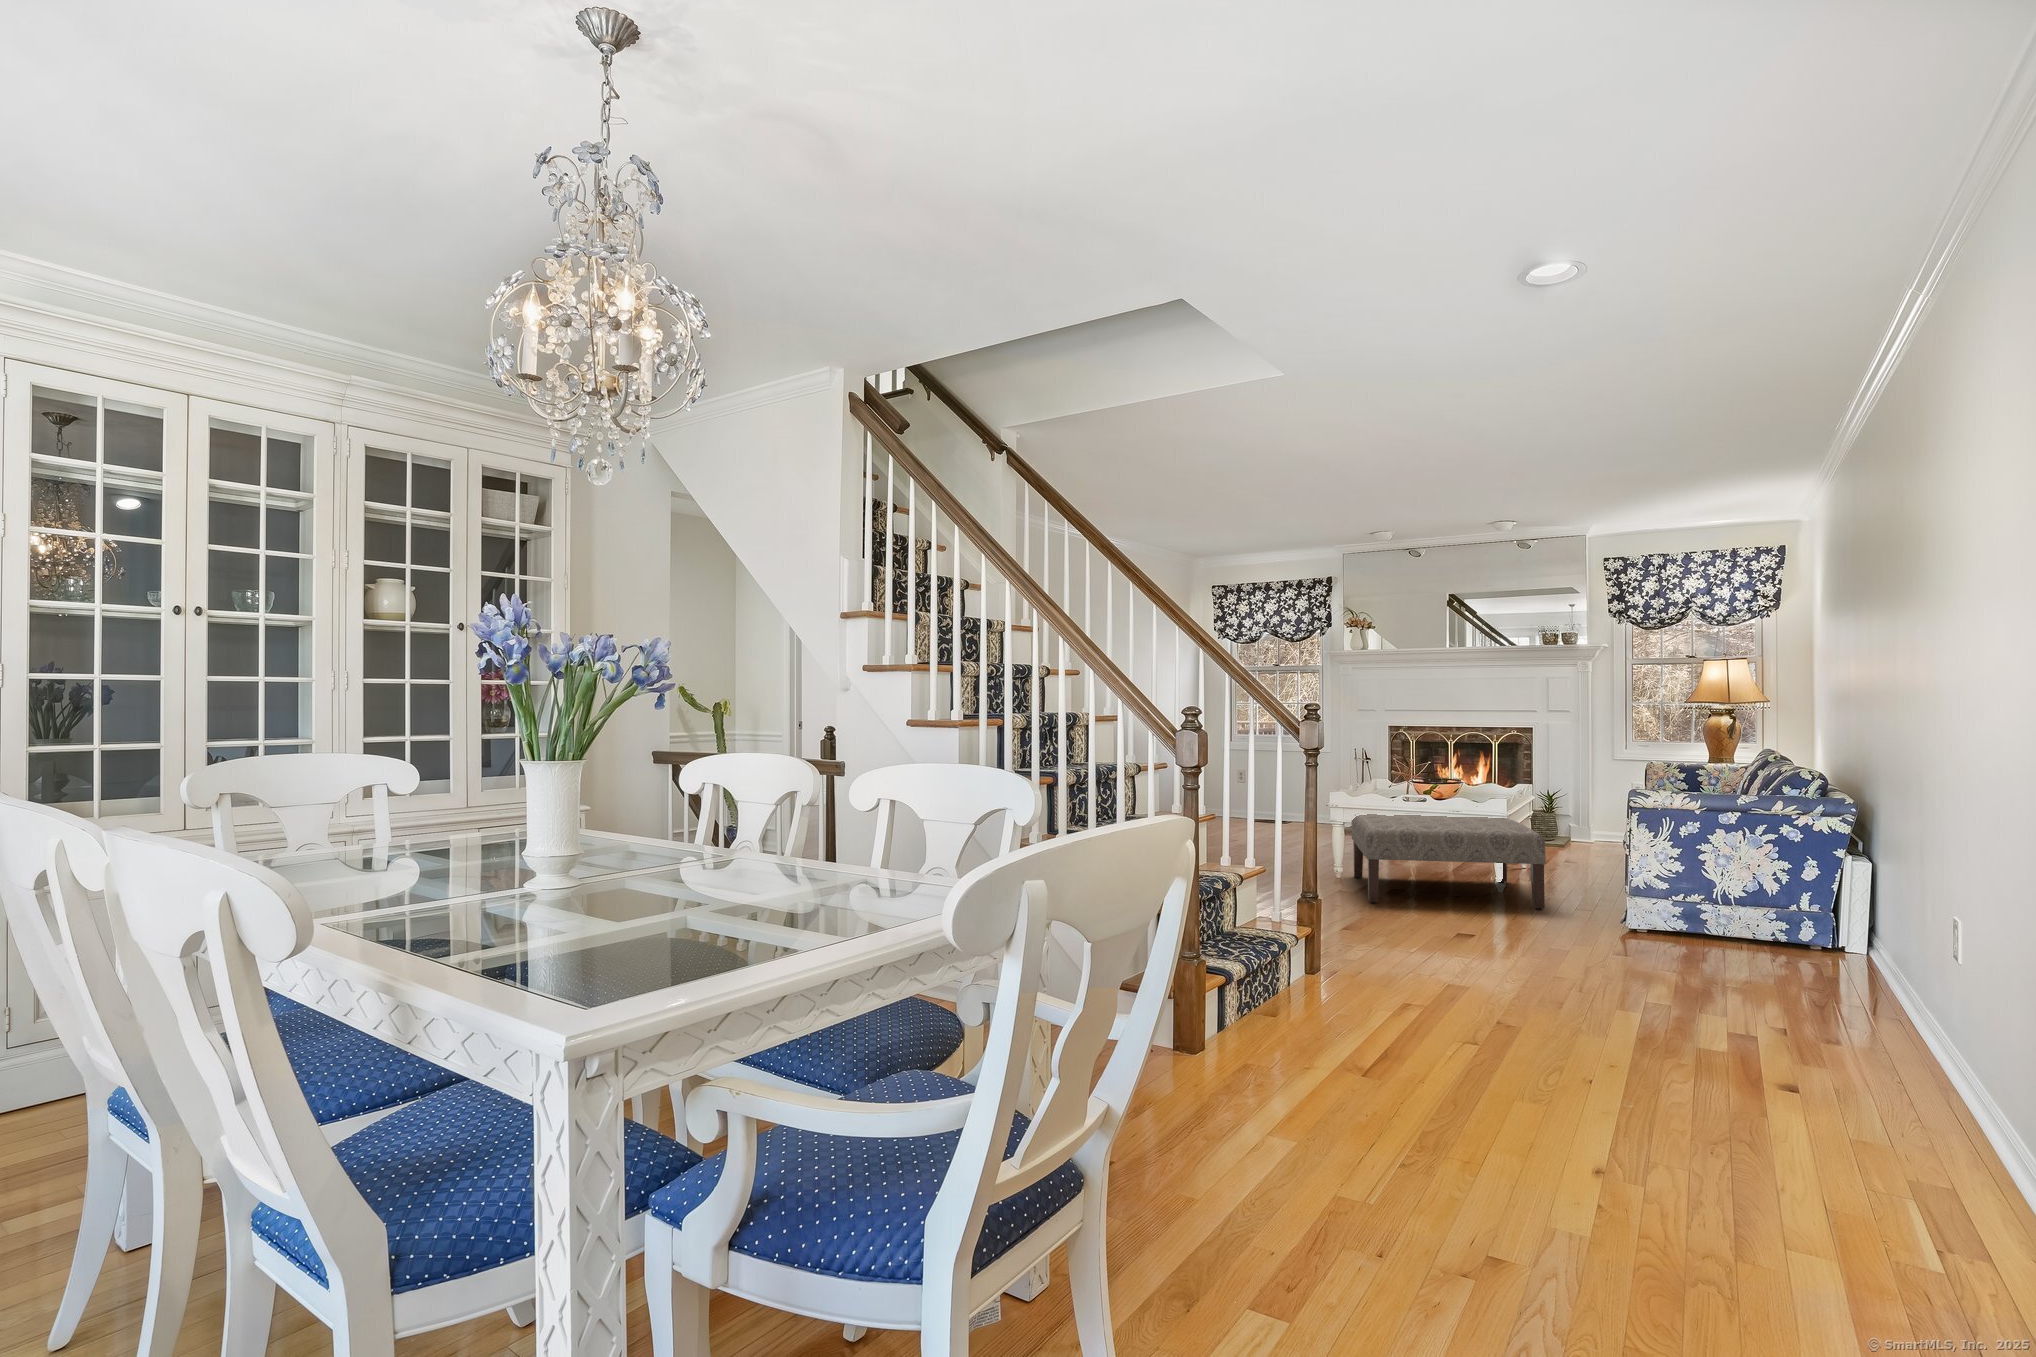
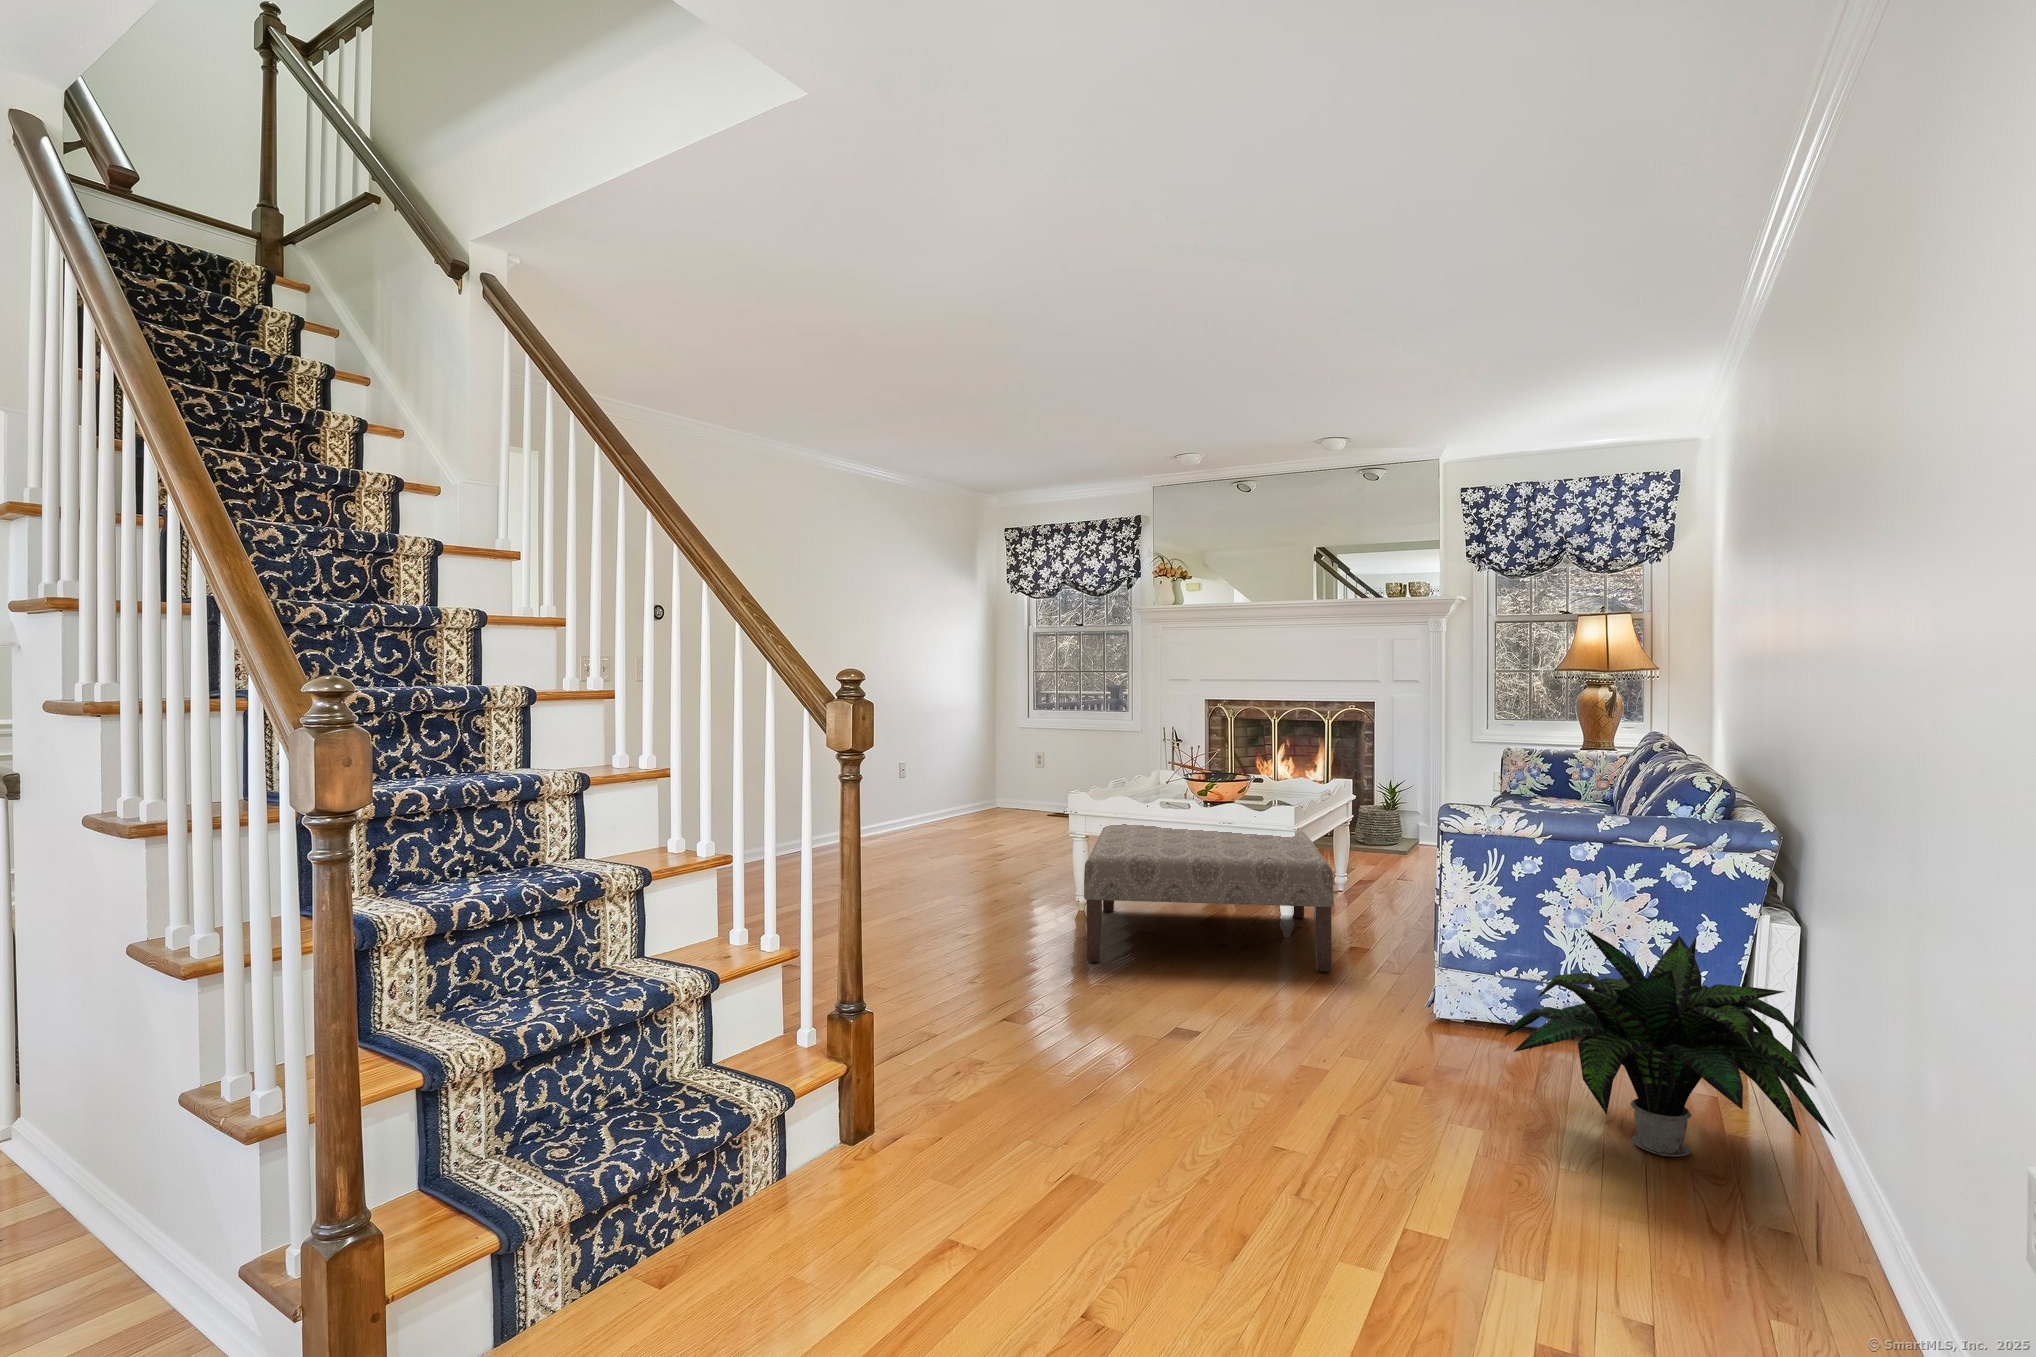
potted plant: none [1685,853,1887,983] -> present [1504,929,1835,1157]

